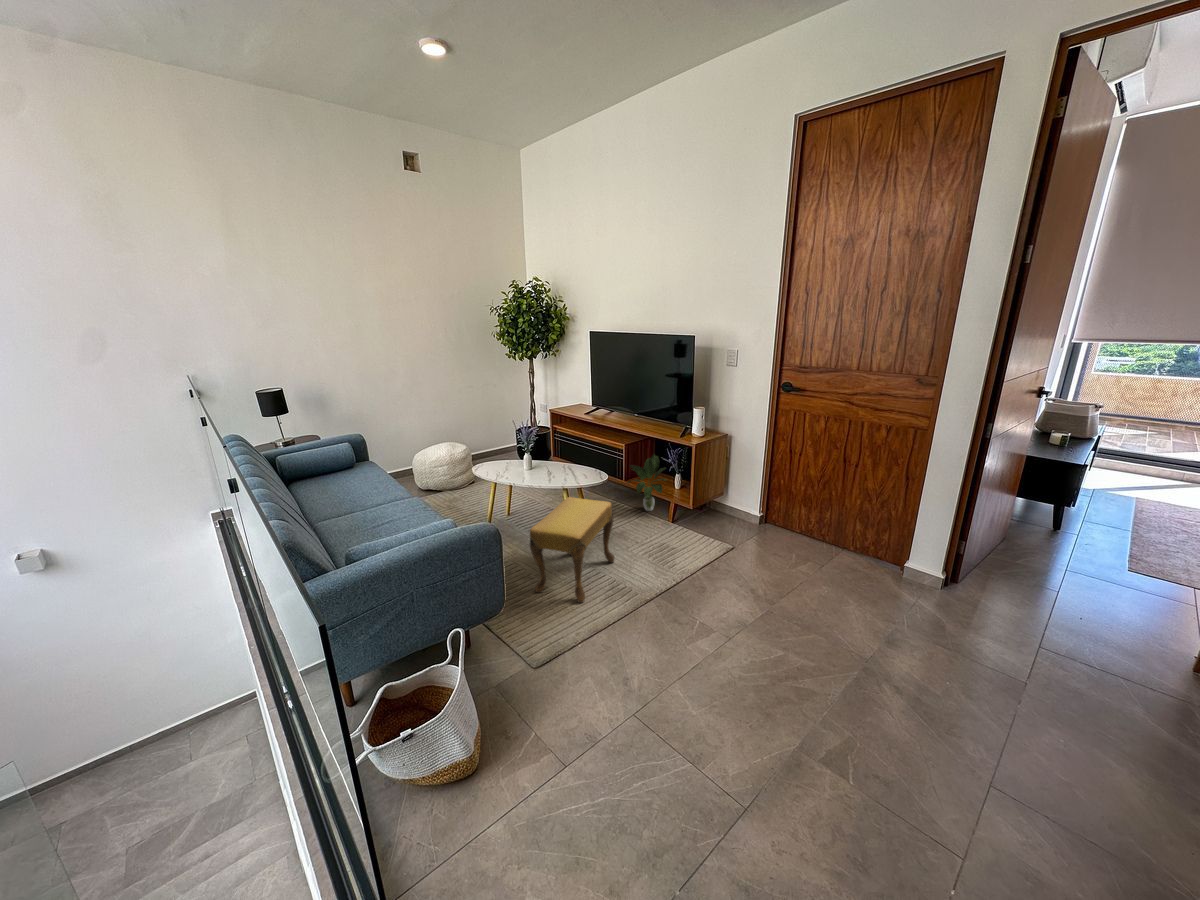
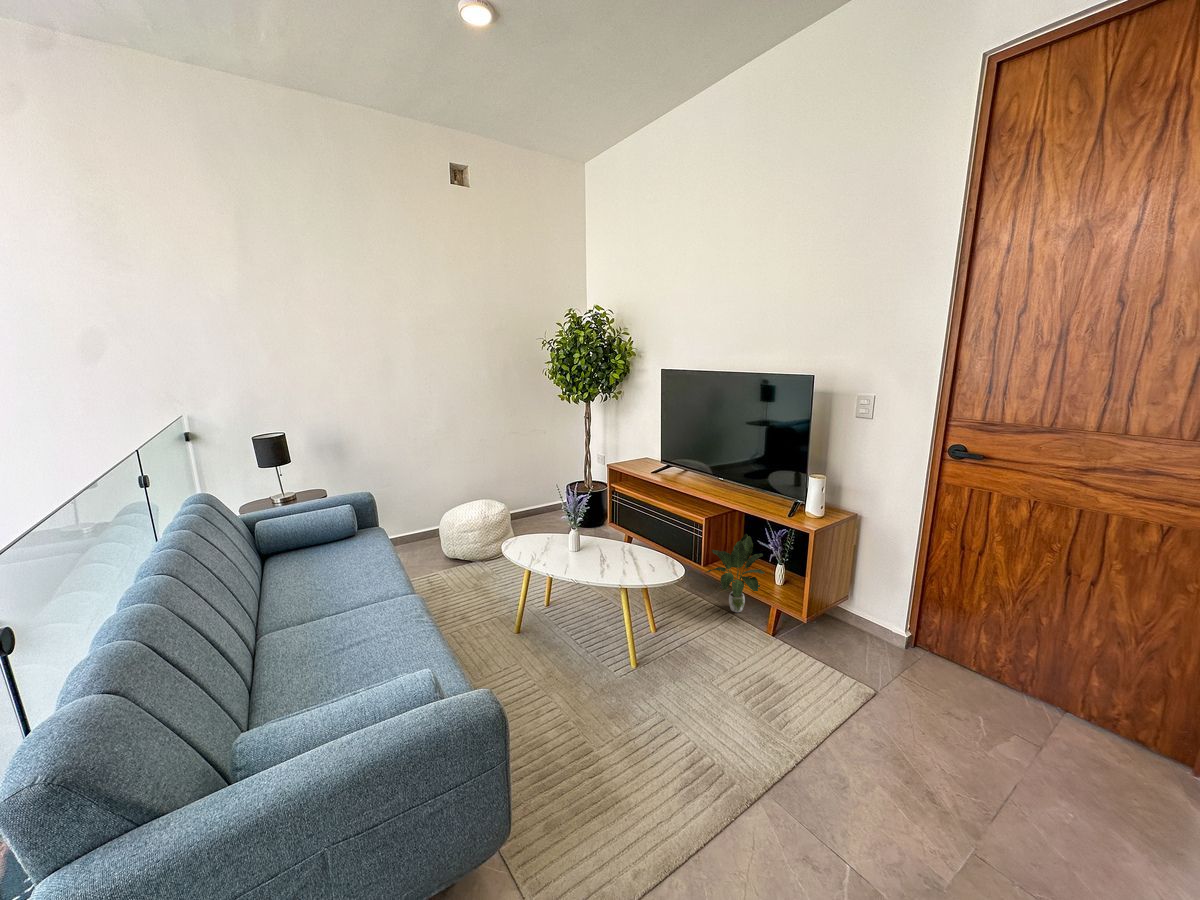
footstool: present [530,497,614,603] -> none [568,603,694,791]

